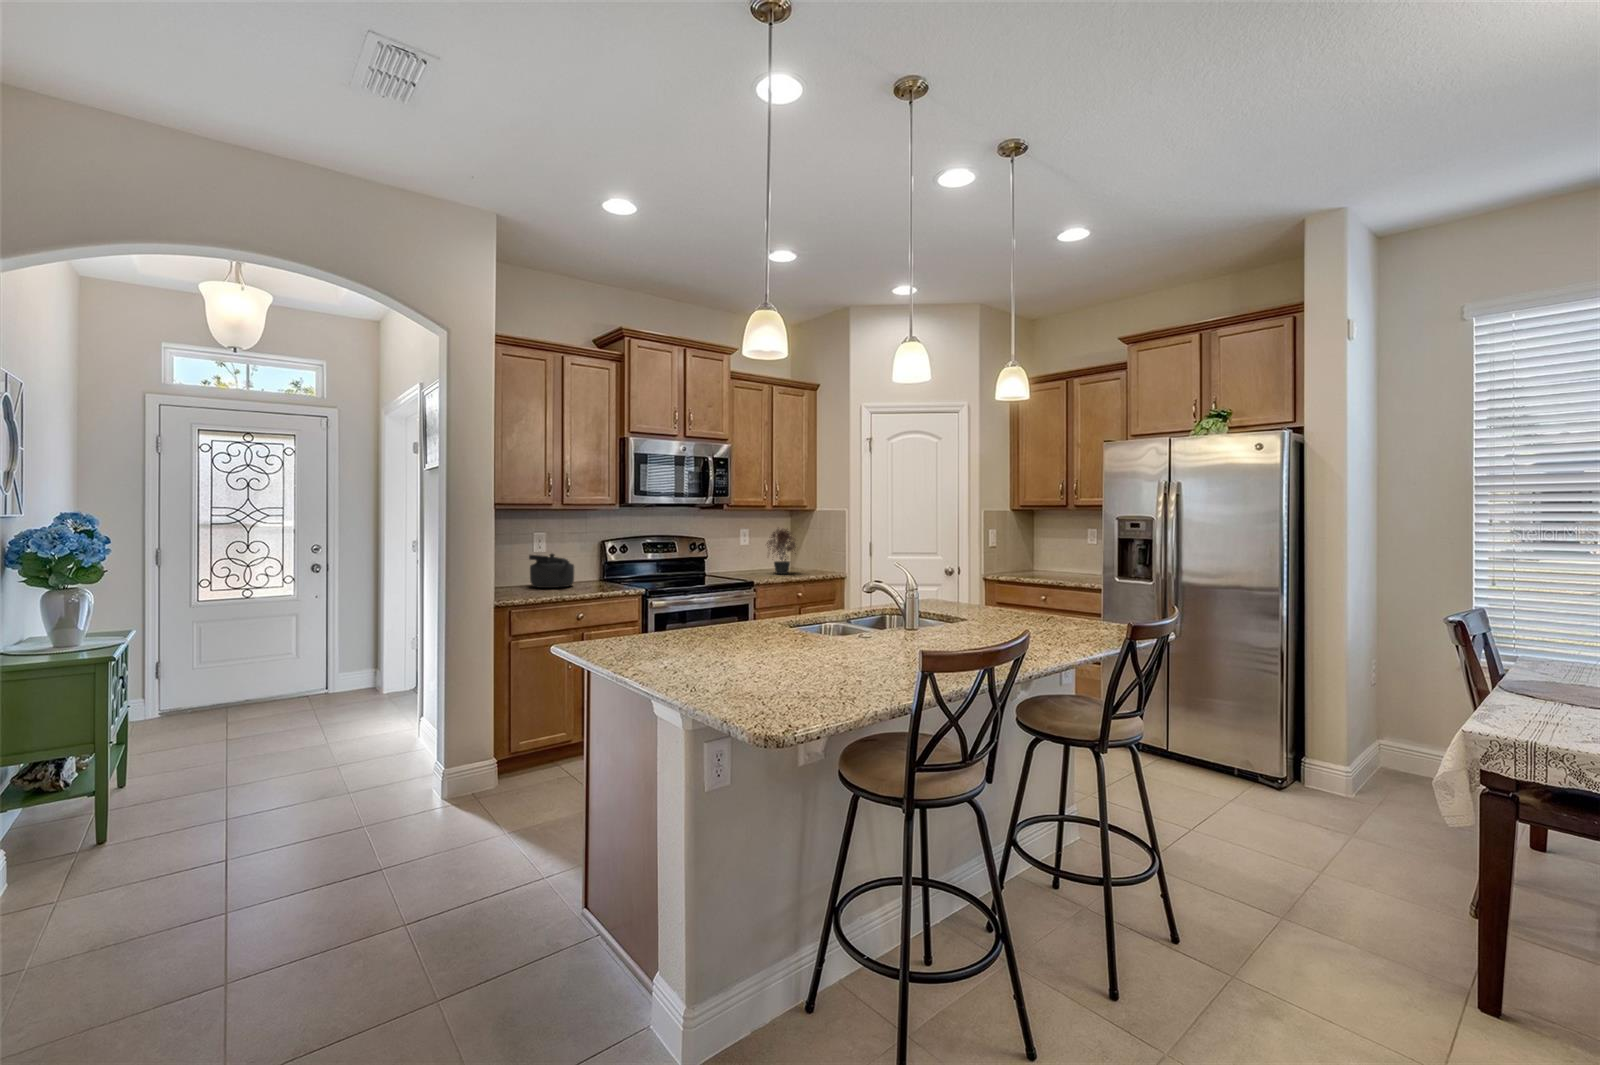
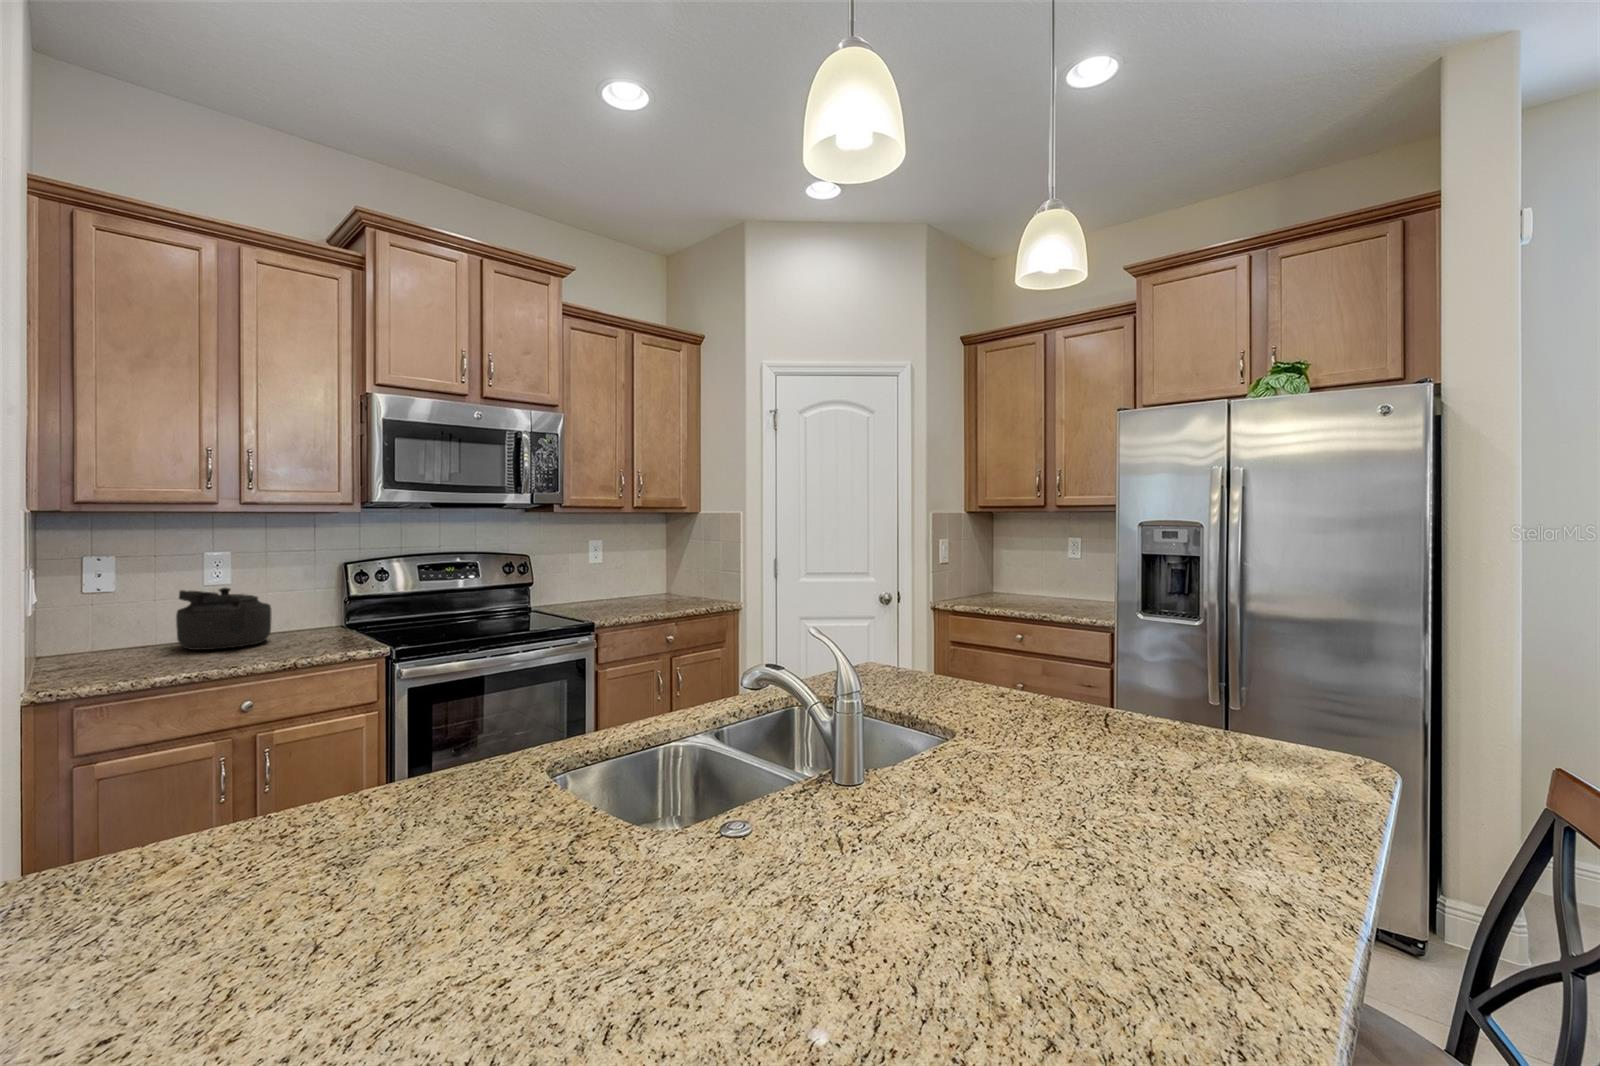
potted plant: present [767,529,796,574] -> none [623,537,673,605]

